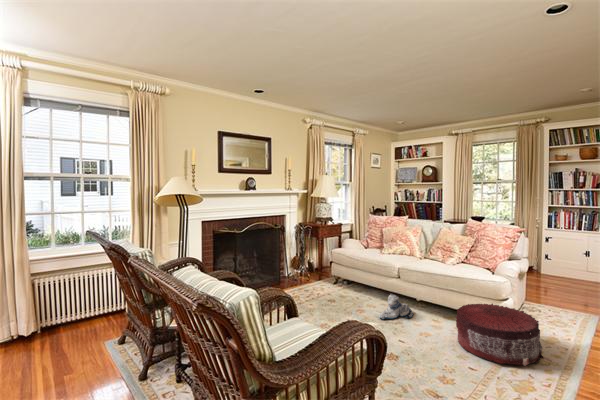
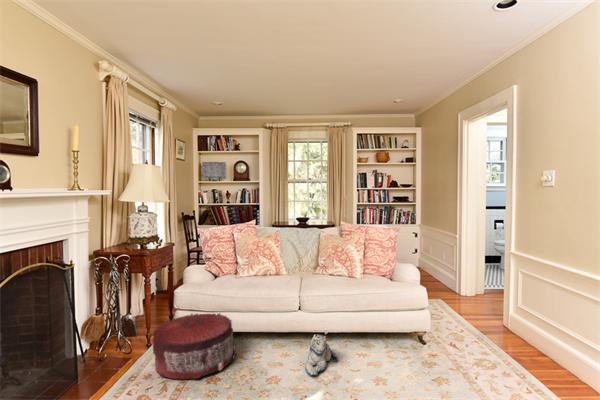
pouf: present [456,304,543,366] -> present [153,313,236,379]

